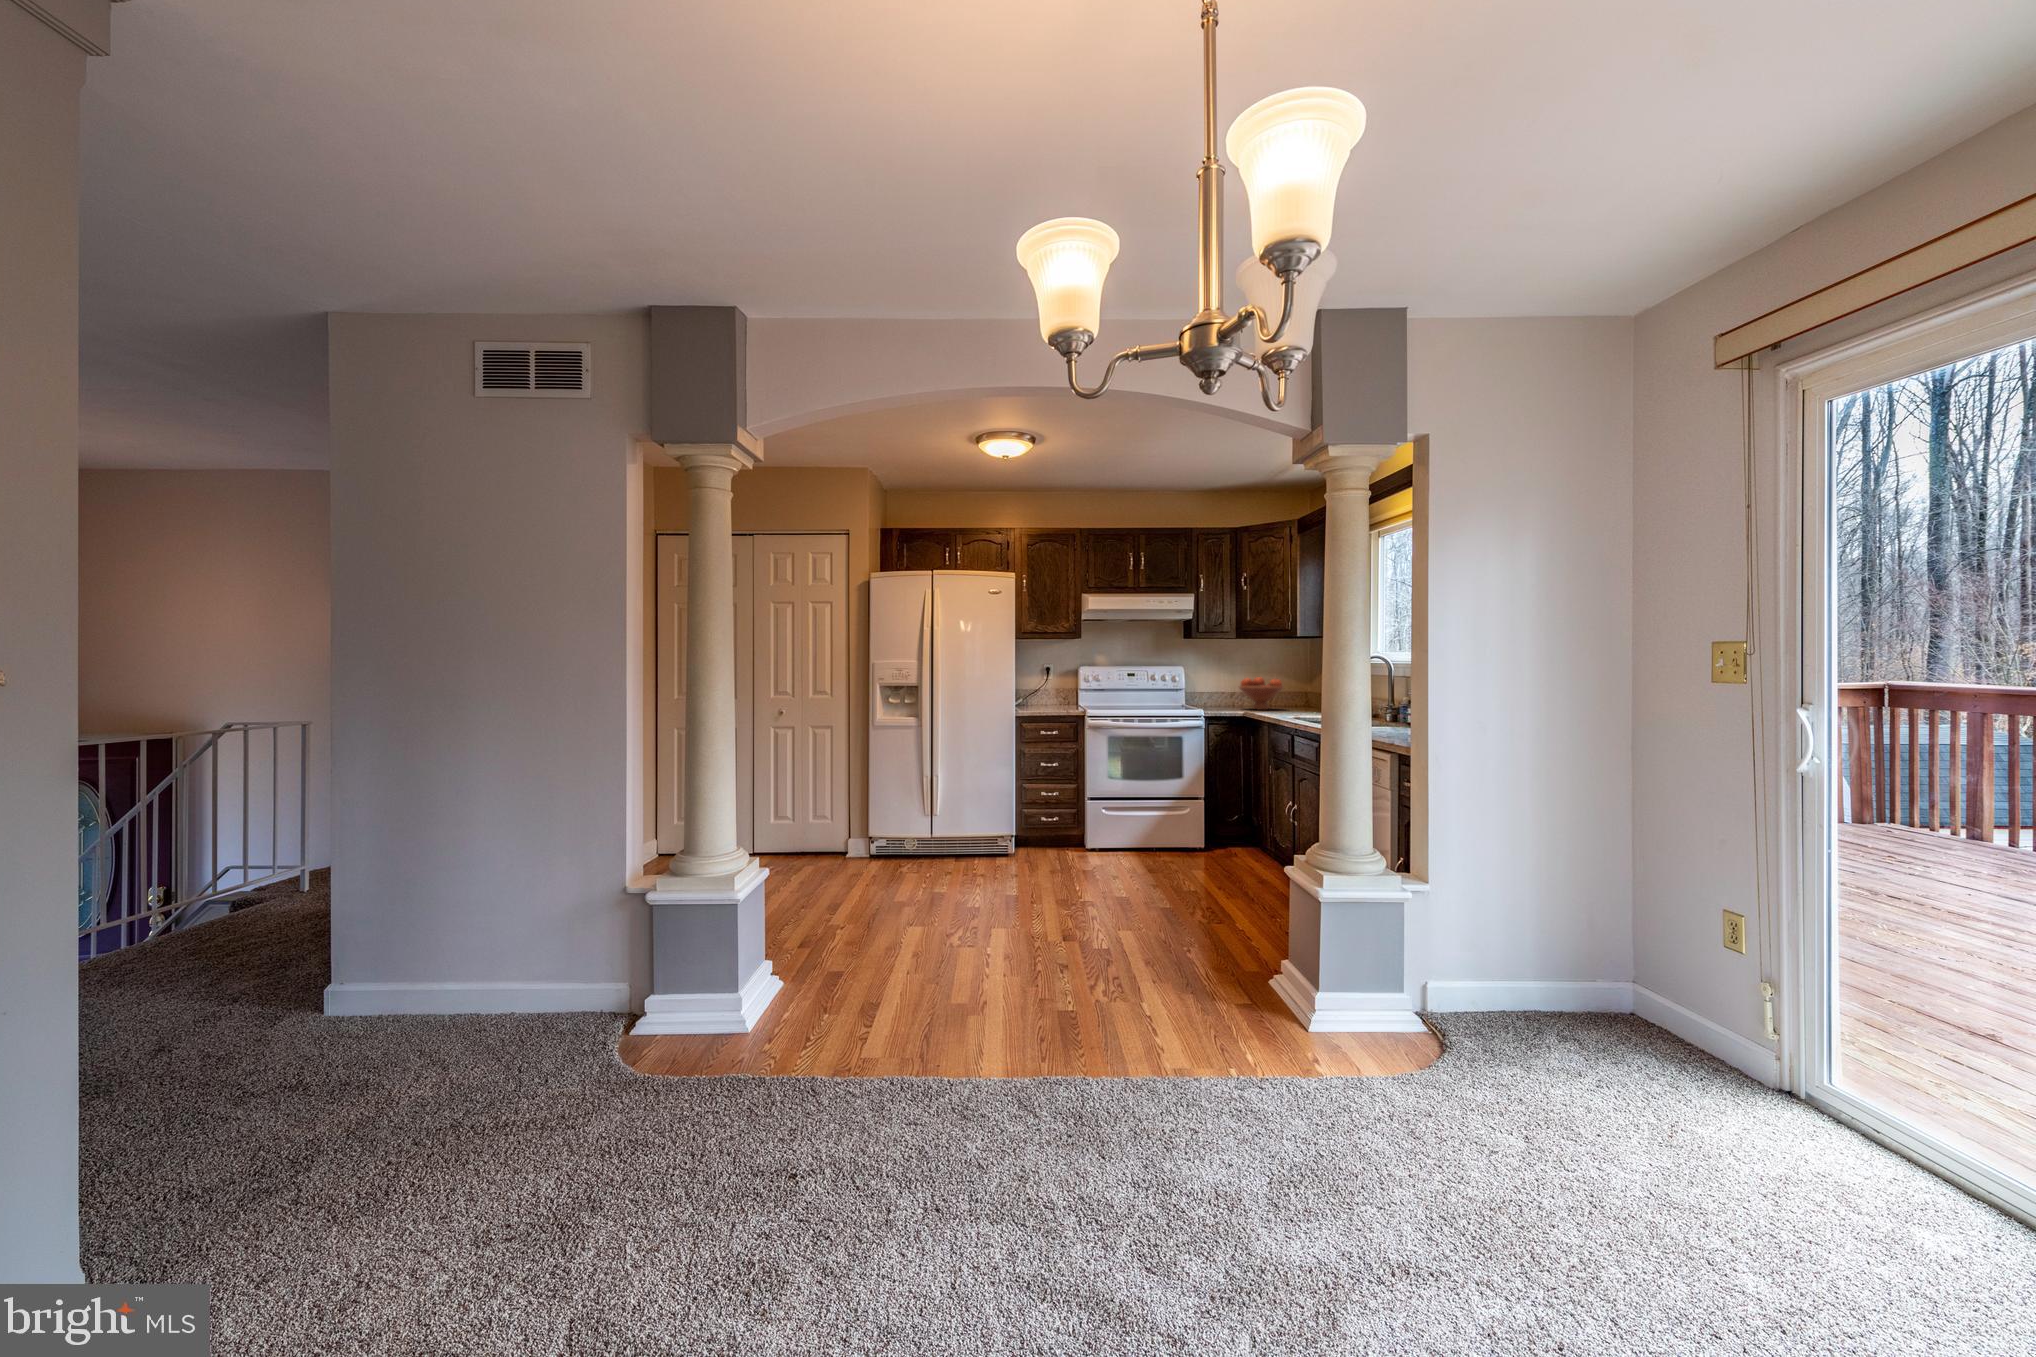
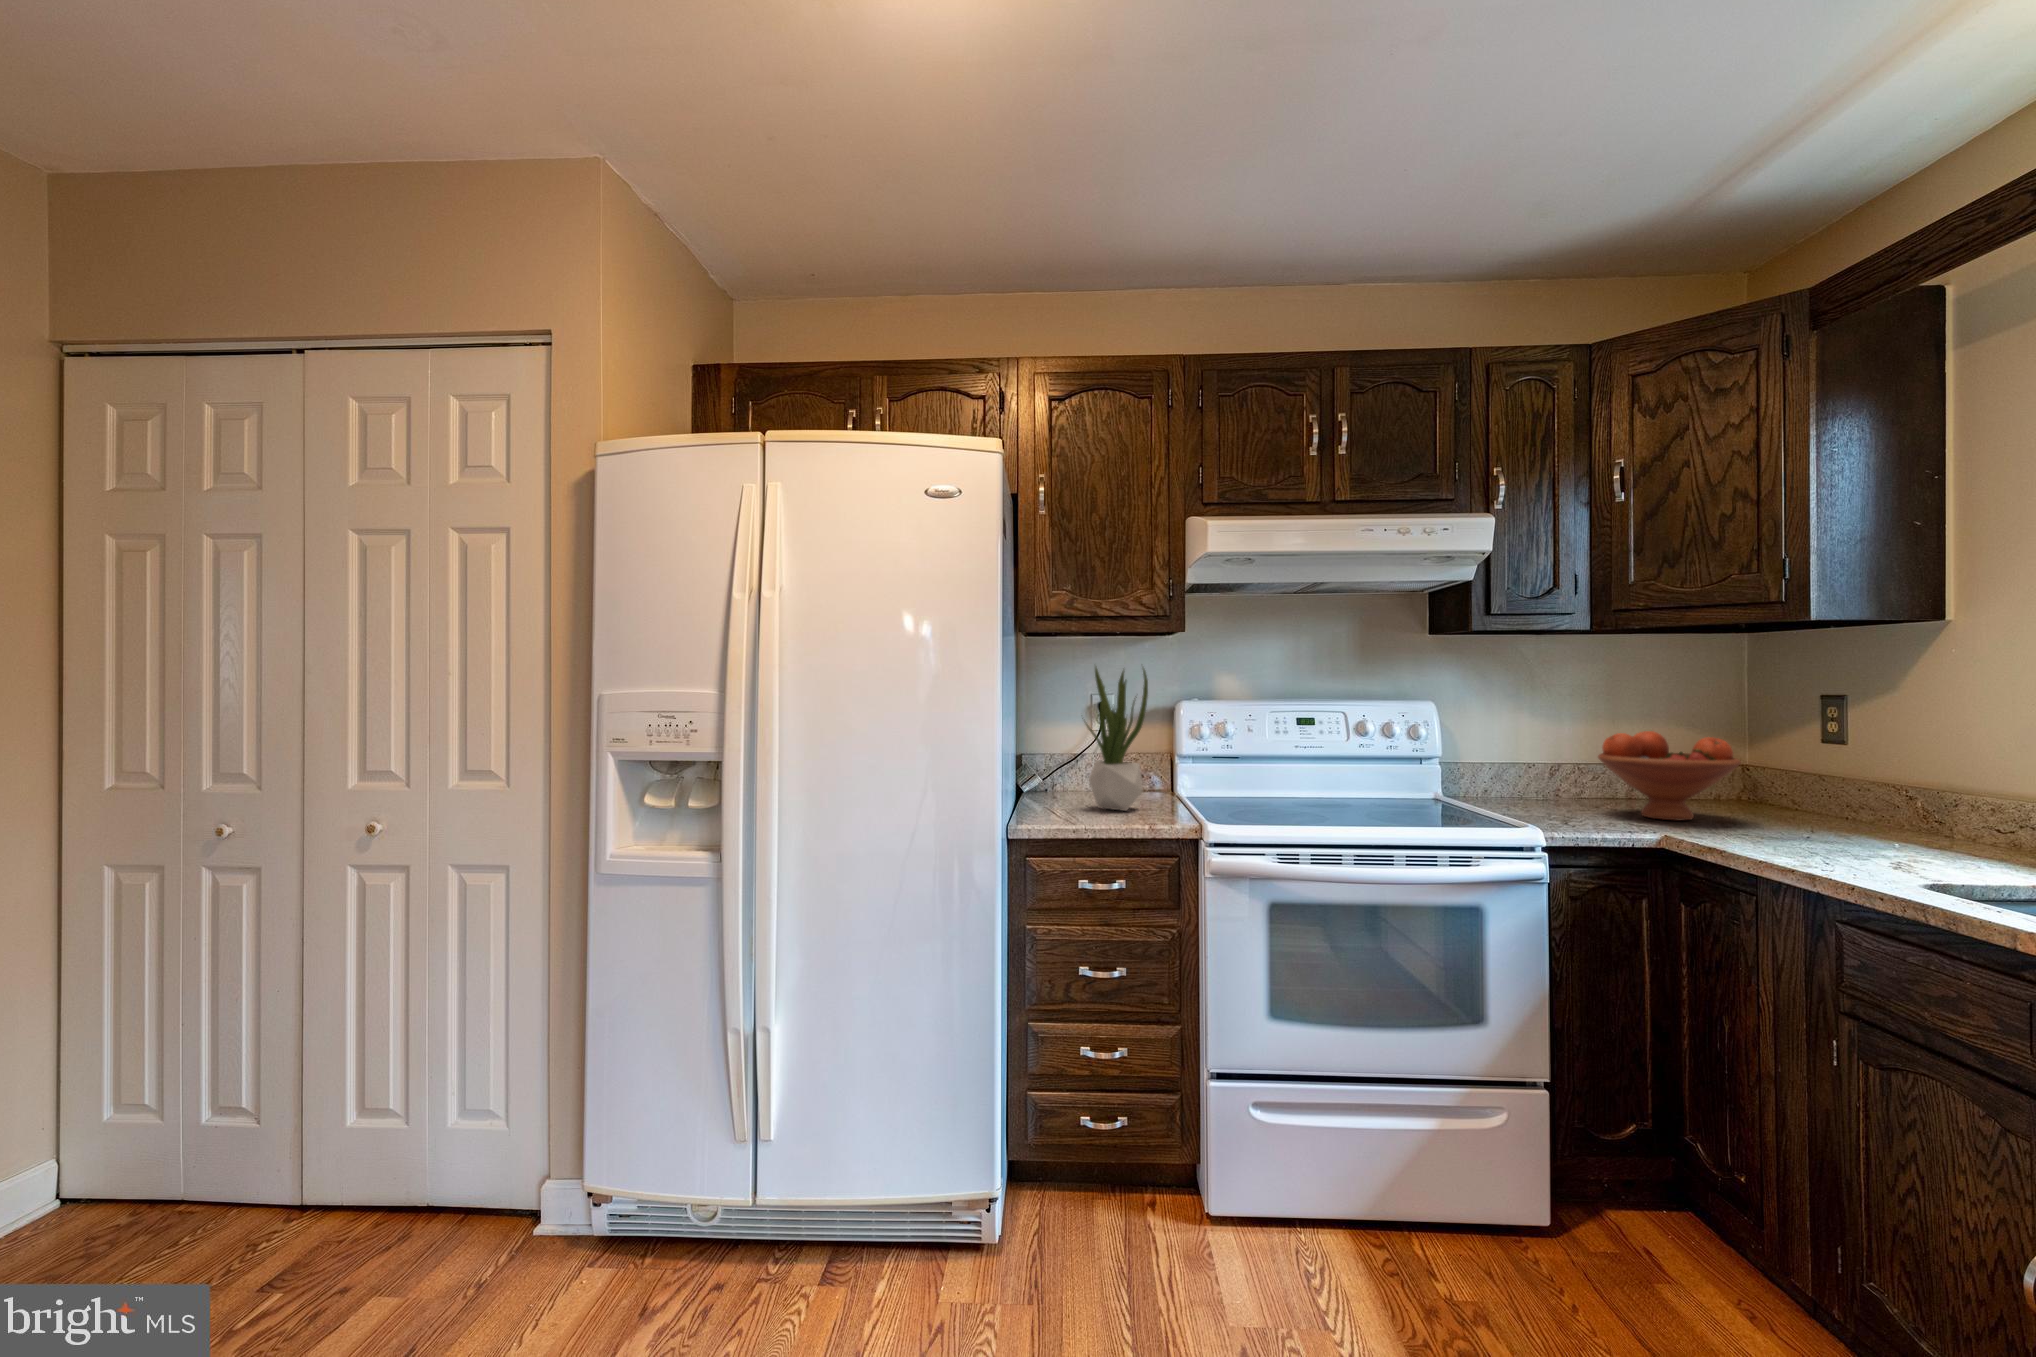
potted plant: none [1040,651,1067,710] -> present [1086,667,1148,811]

